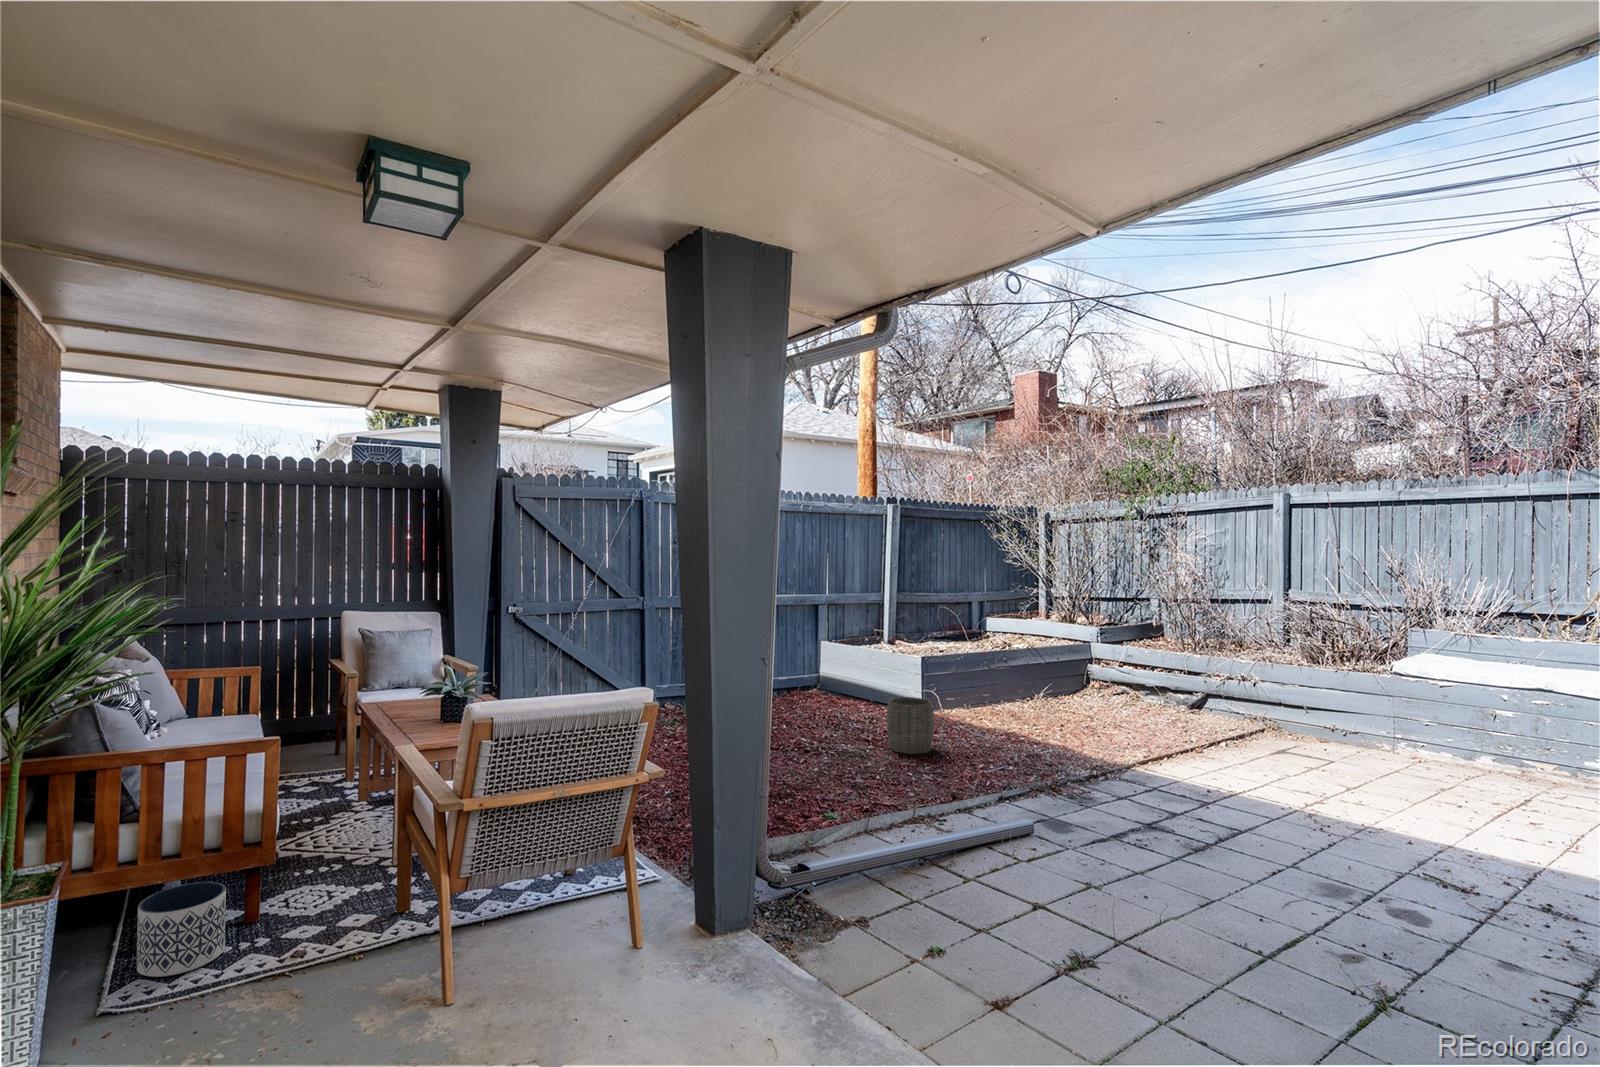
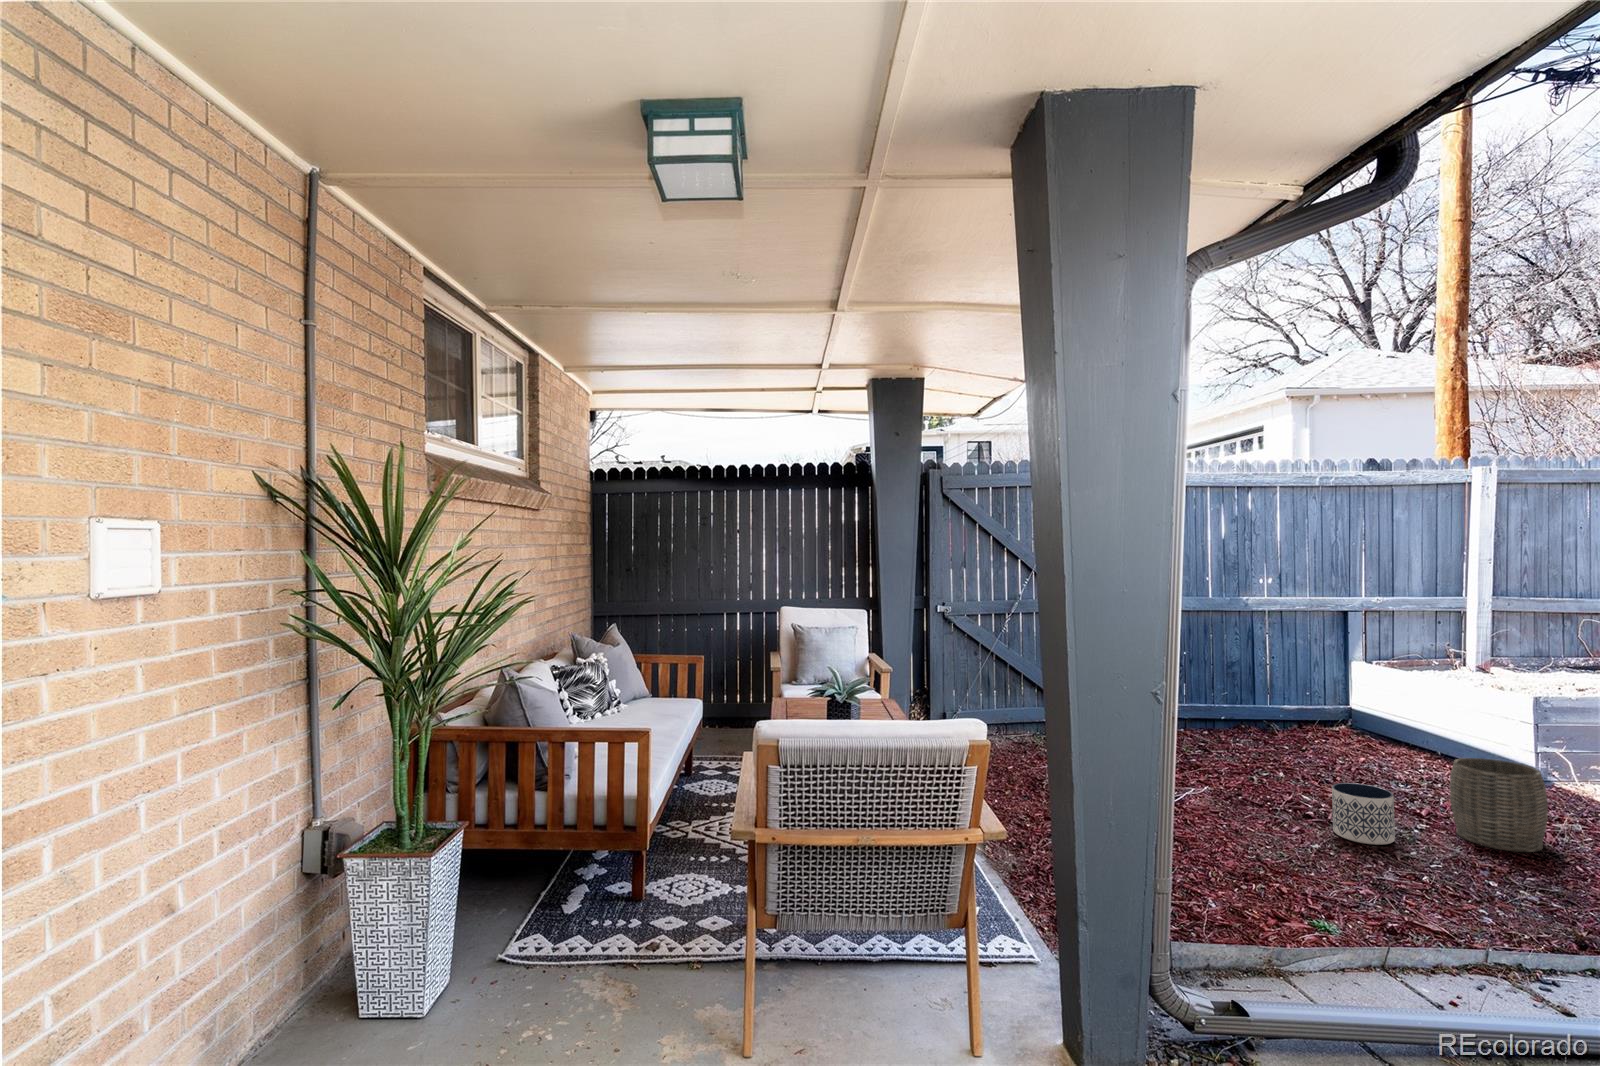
planter: present [137,882,226,977] -> present [1332,783,1395,845]

